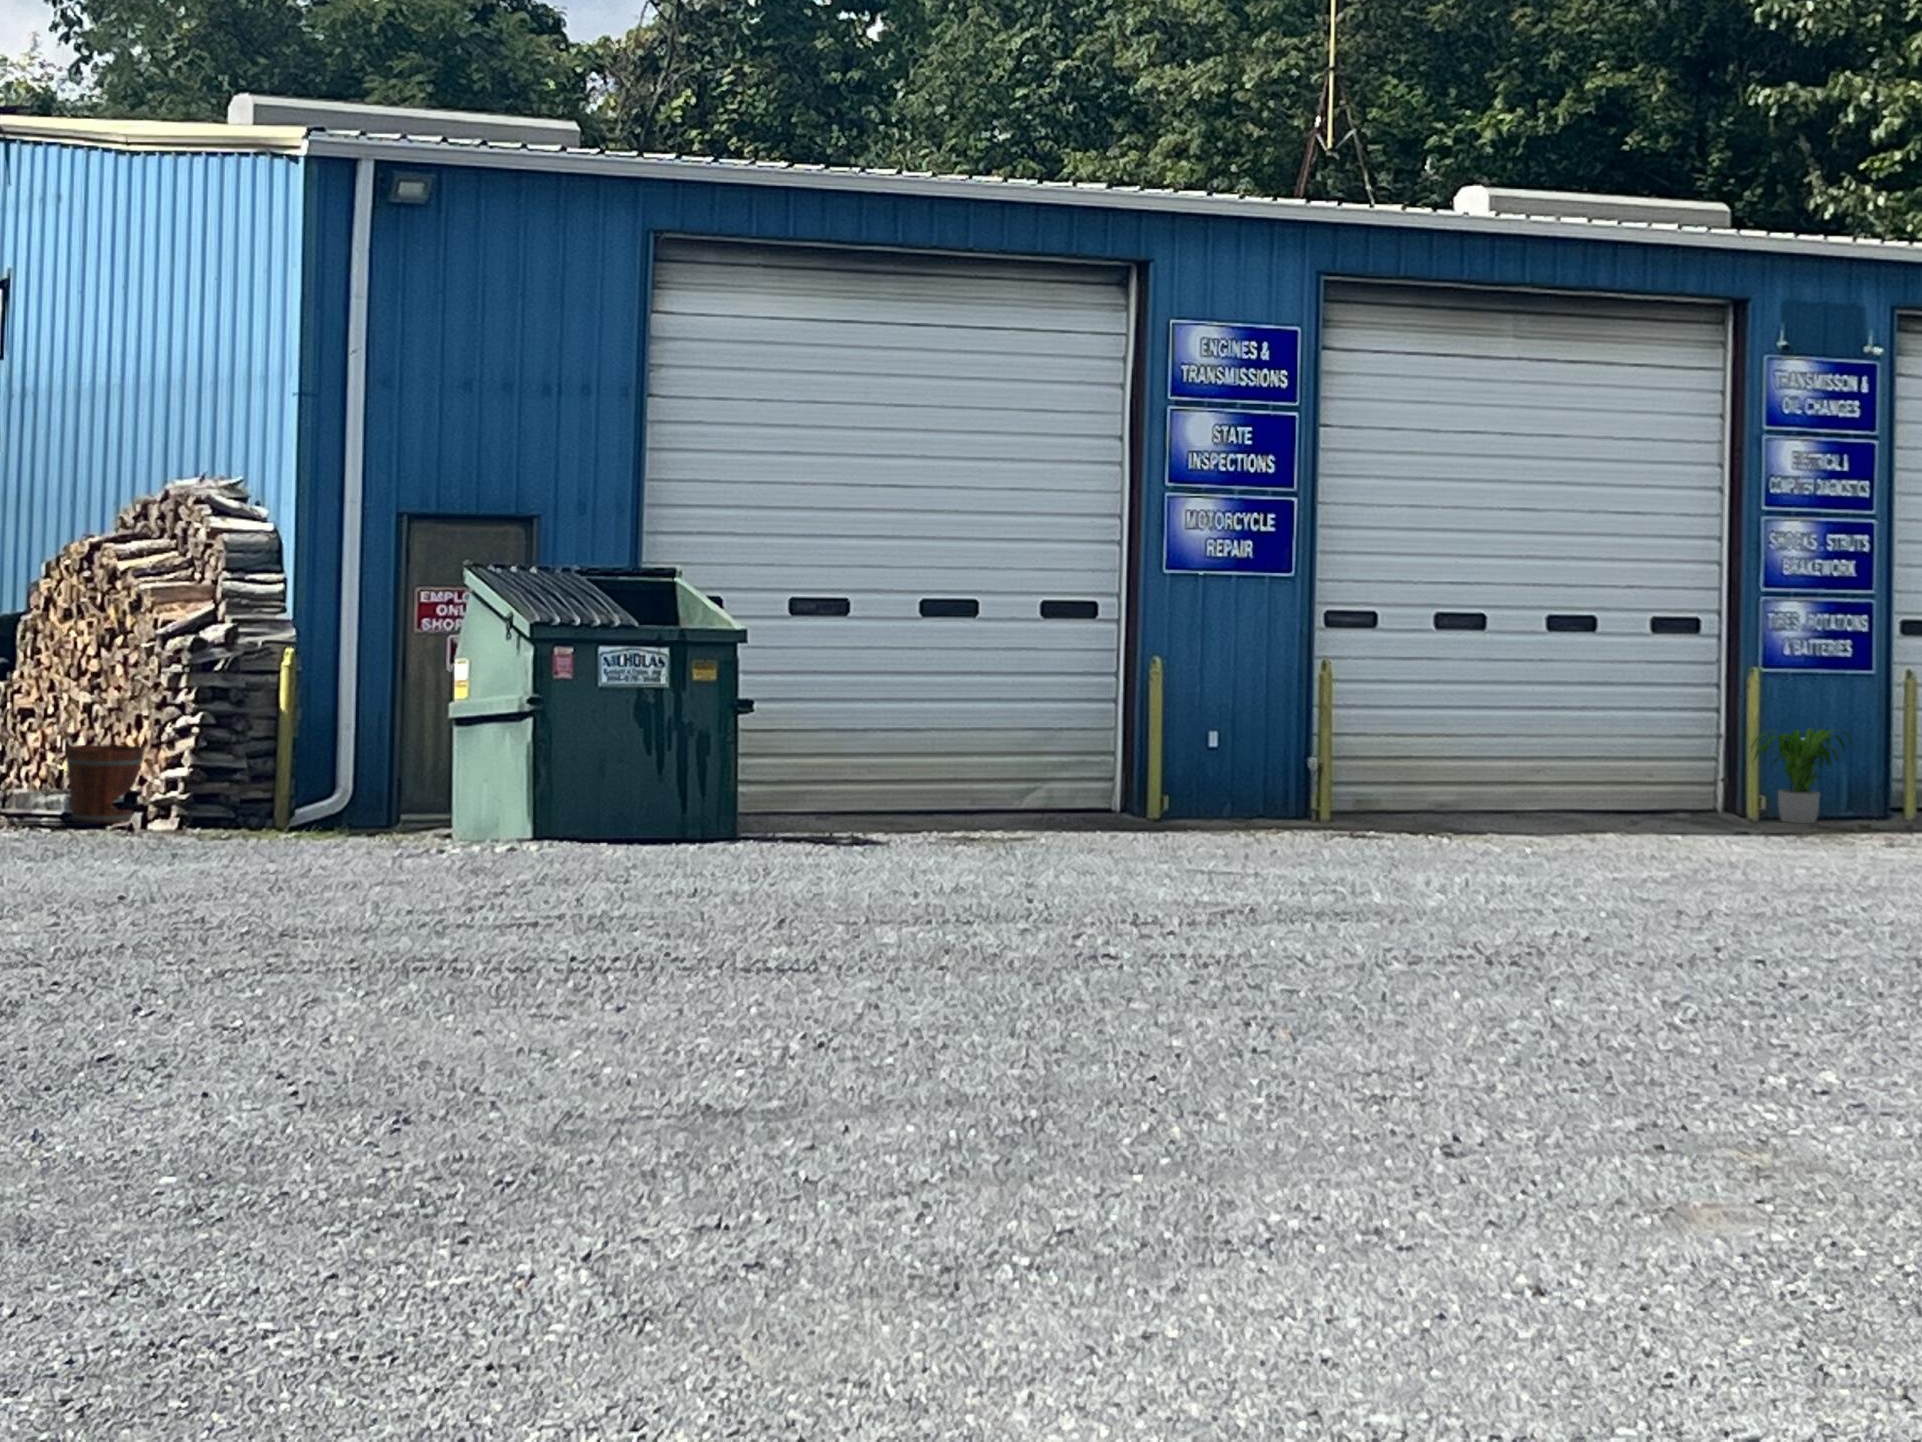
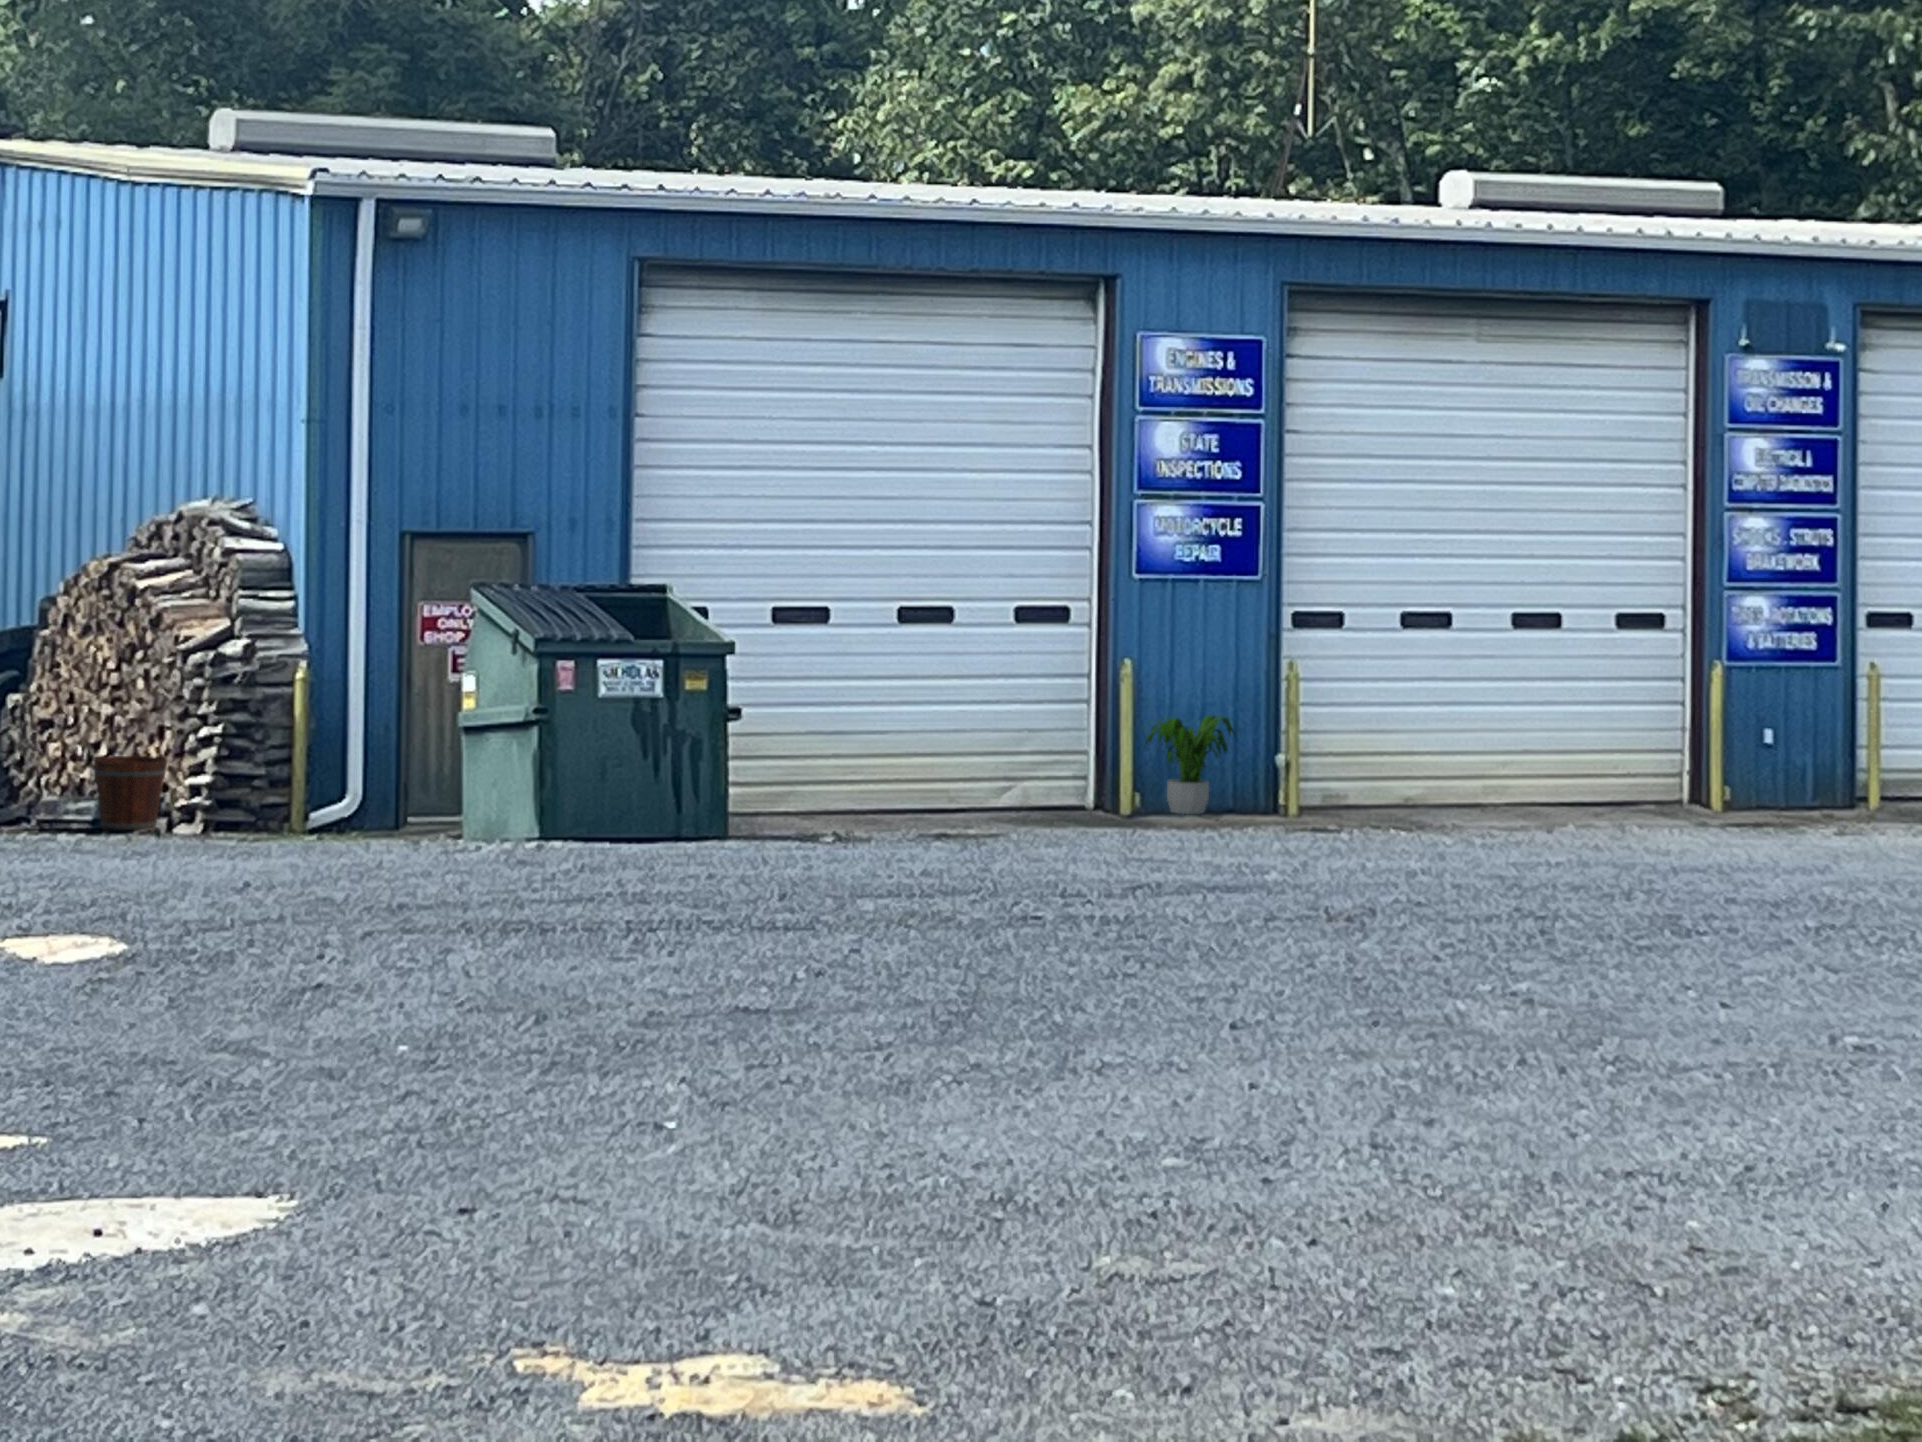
potted plant: present [1752,729,1853,823] -> present [1141,716,1237,814]

